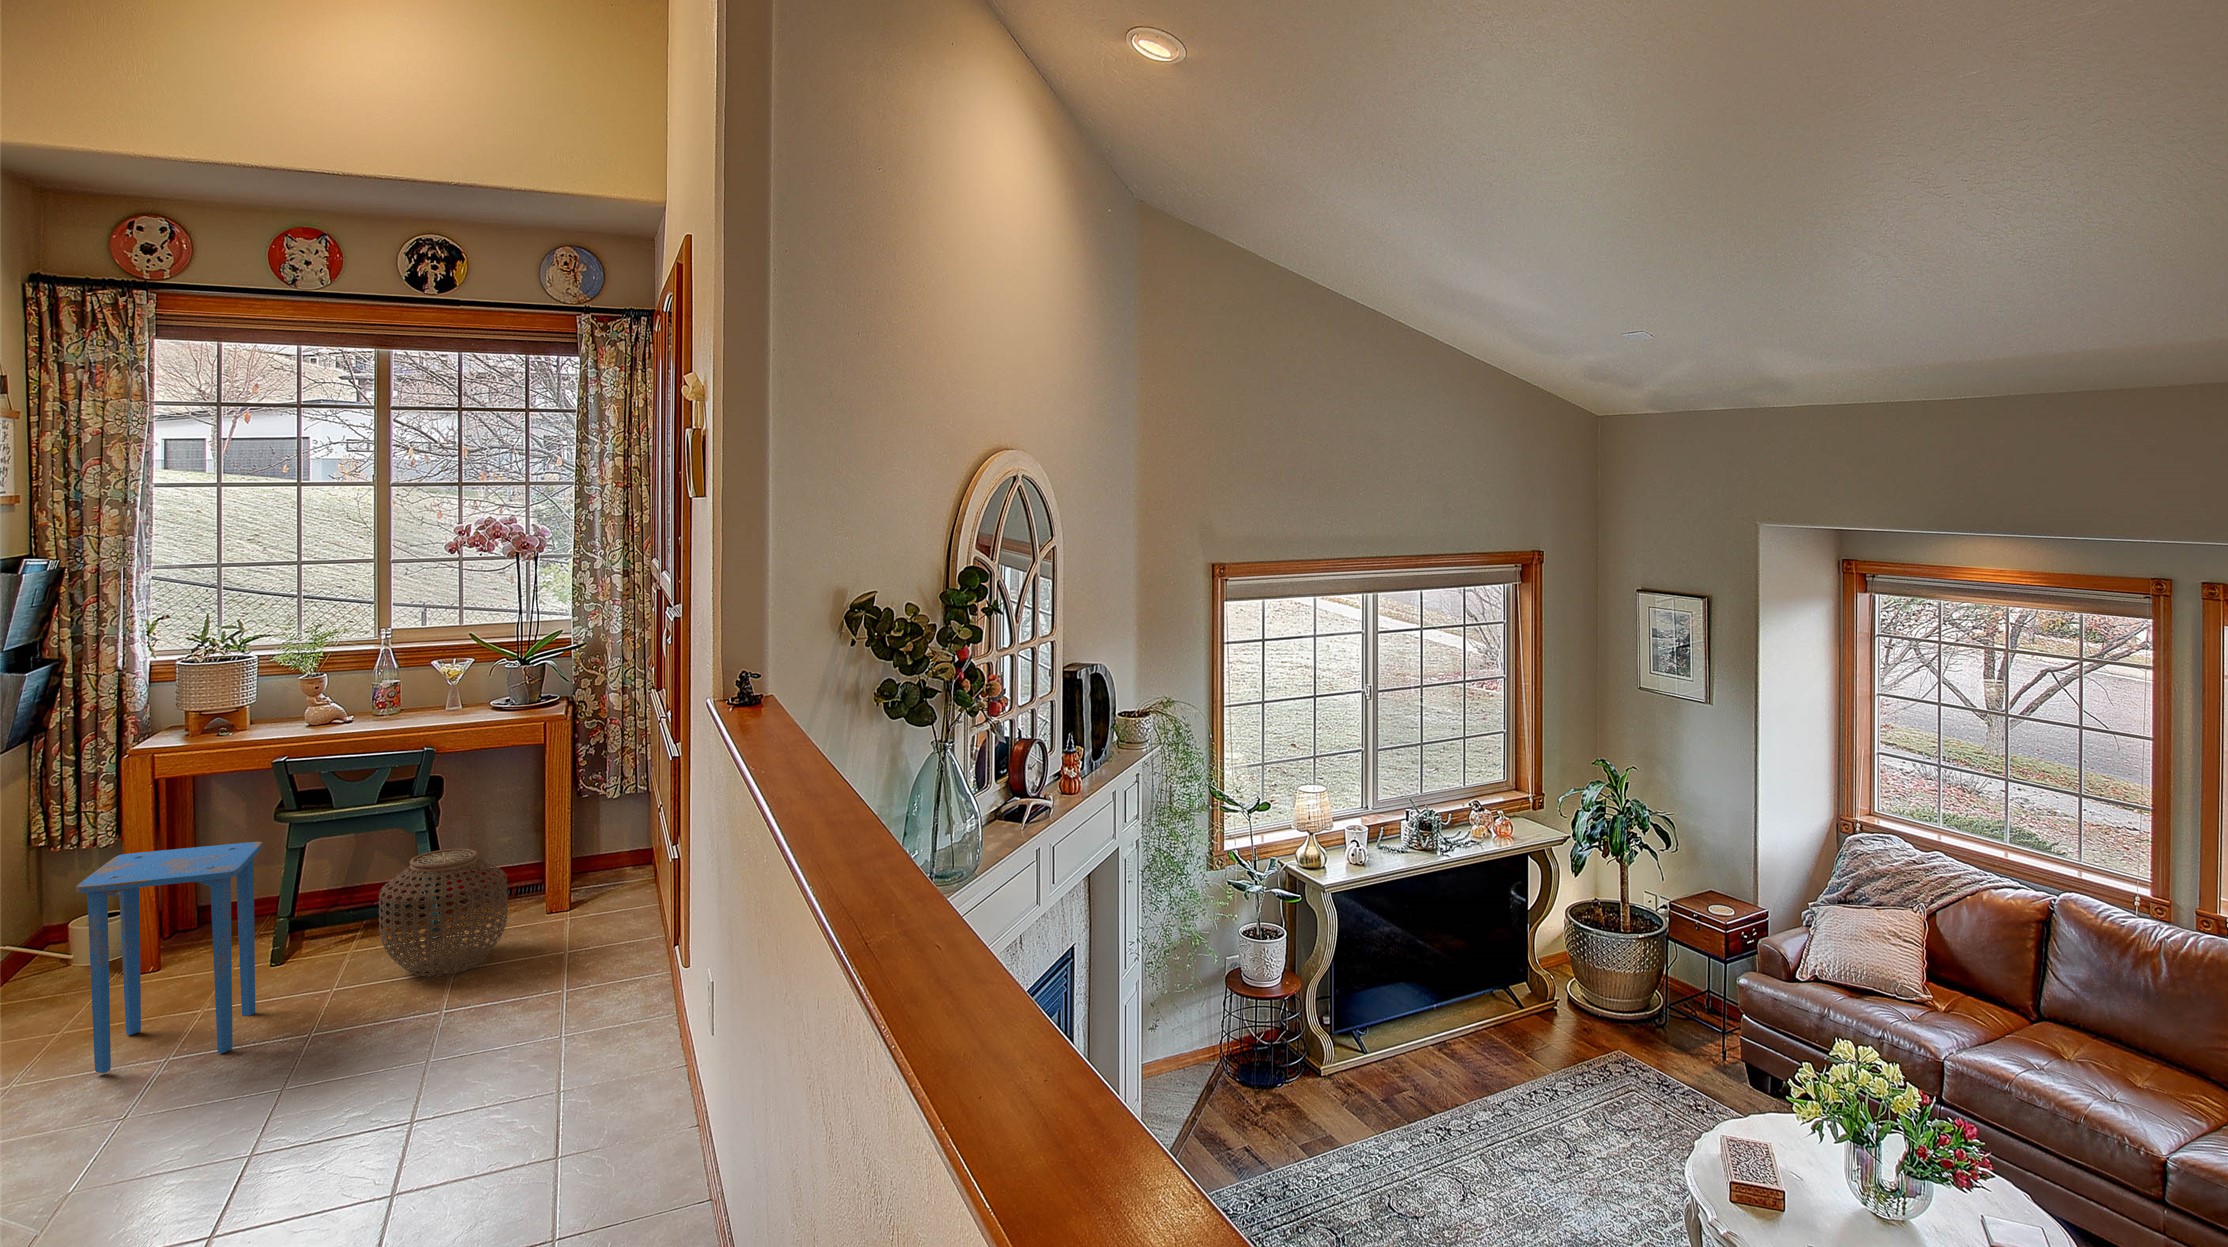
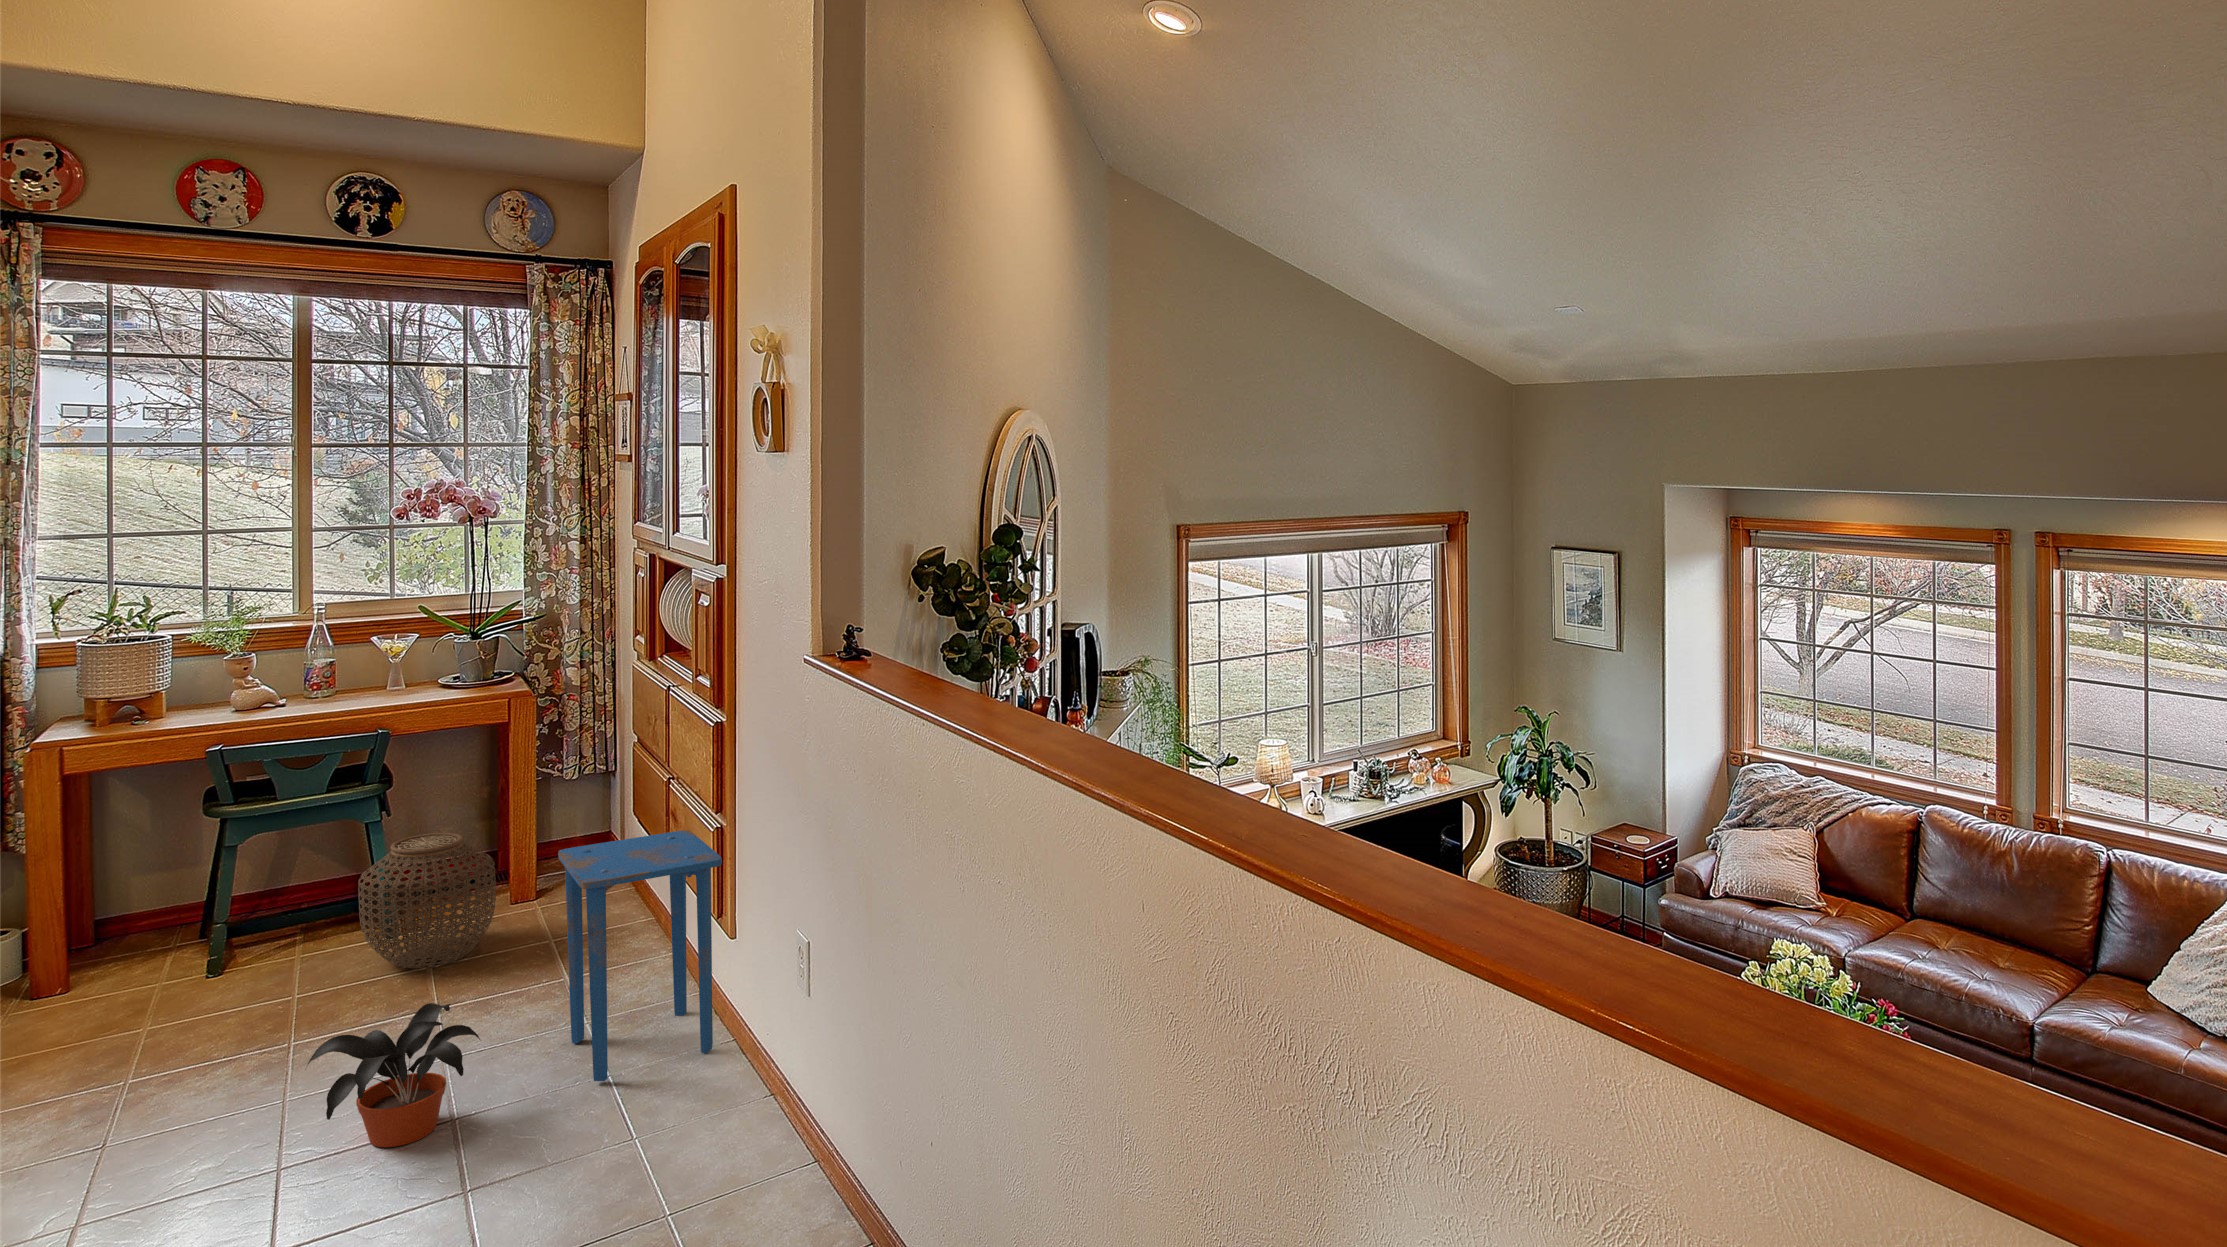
side table: present [77,842,263,1073] -> present [558,830,722,1081]
potted plant: none [243,1019,411,1158] -> present [307,1003,480,1147]

